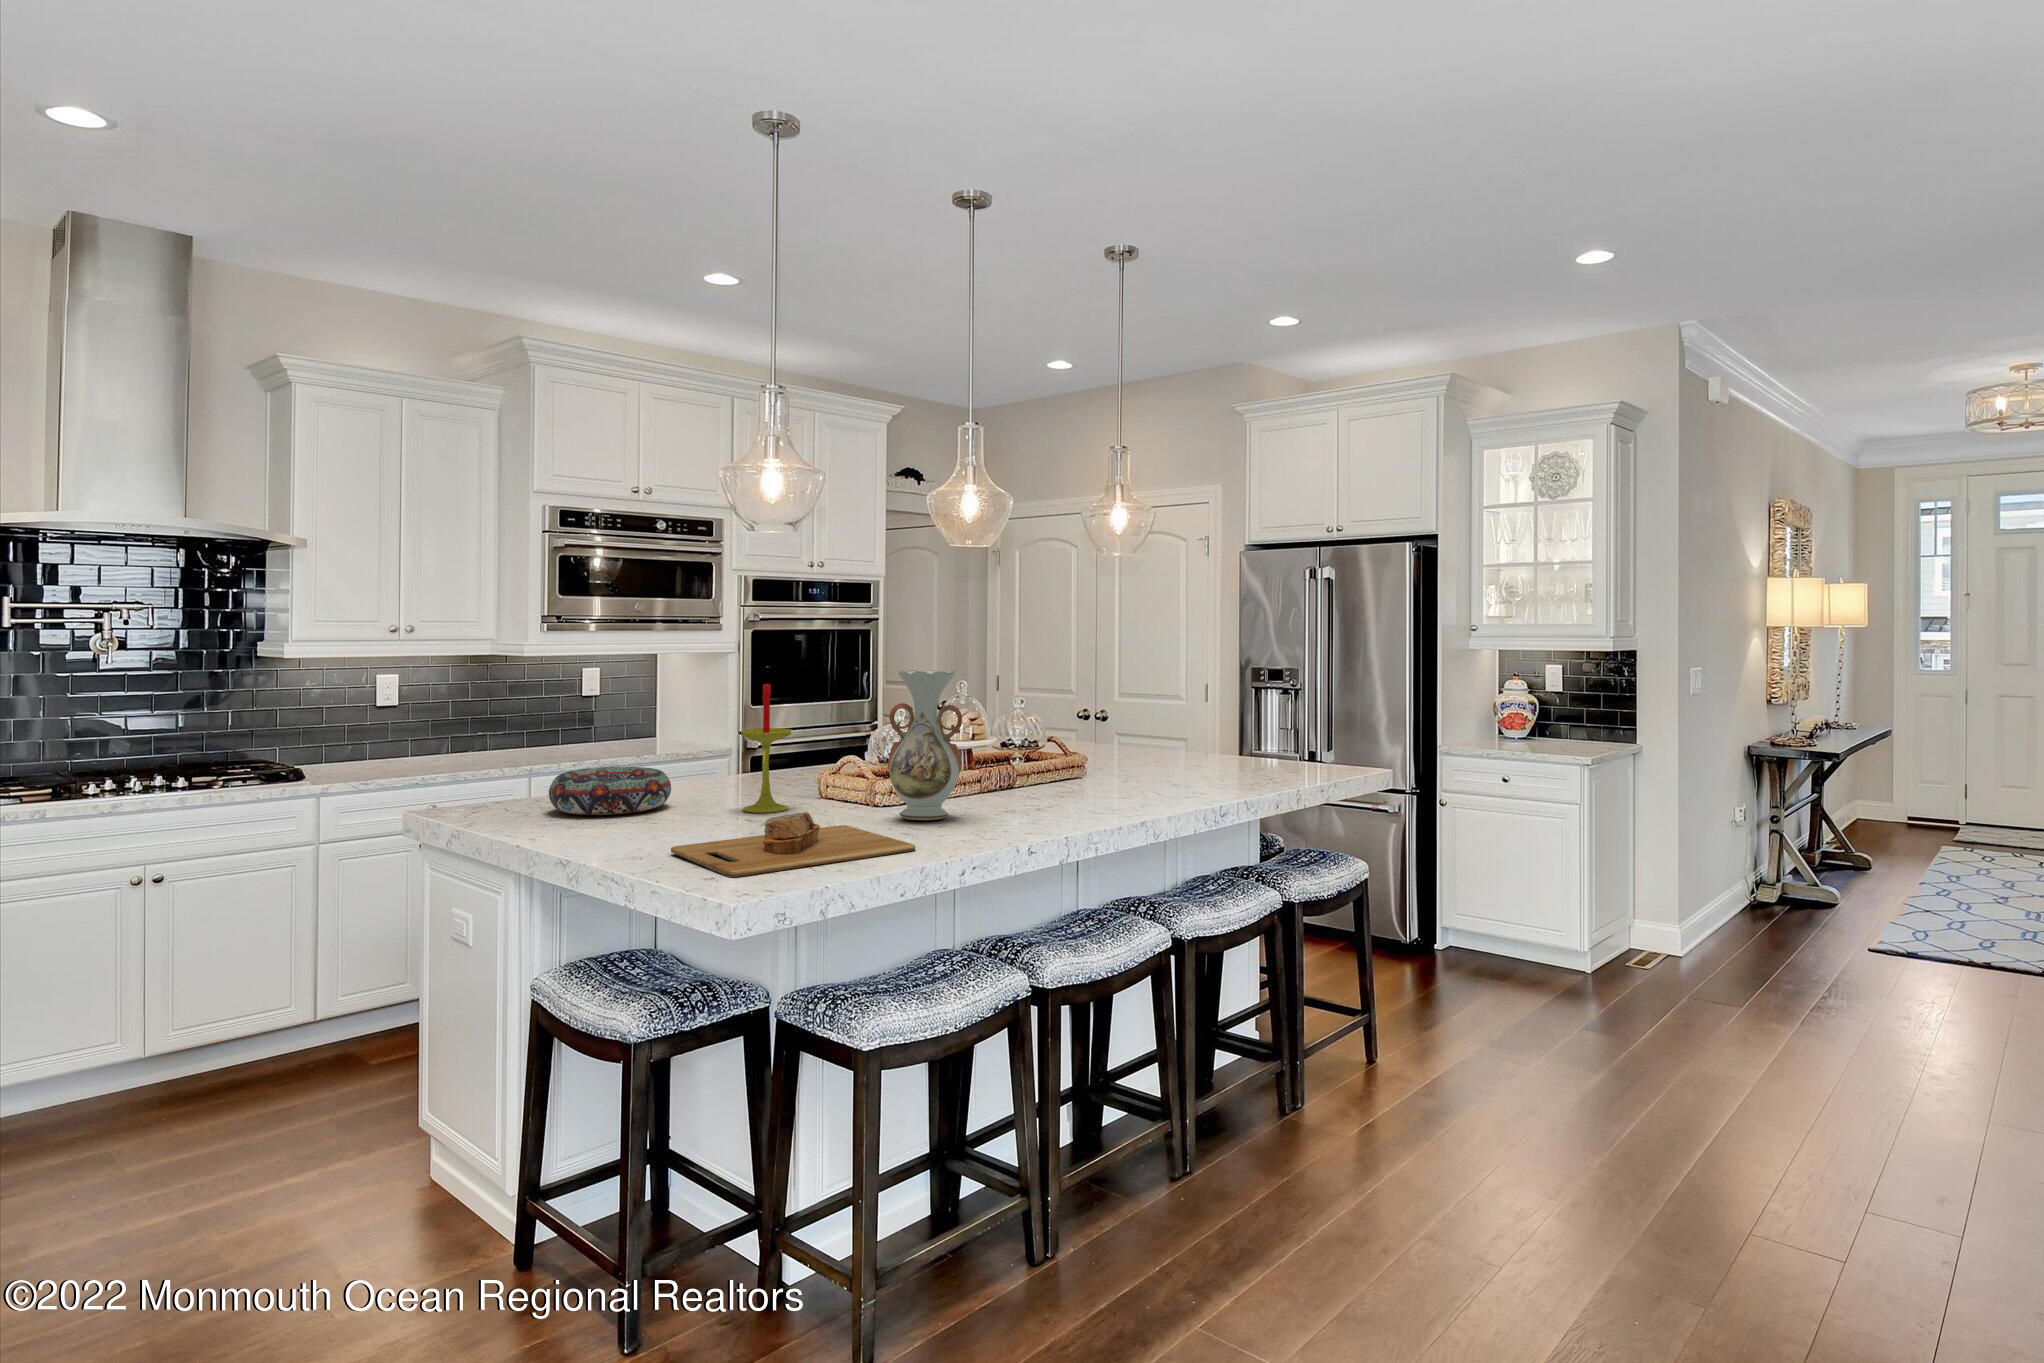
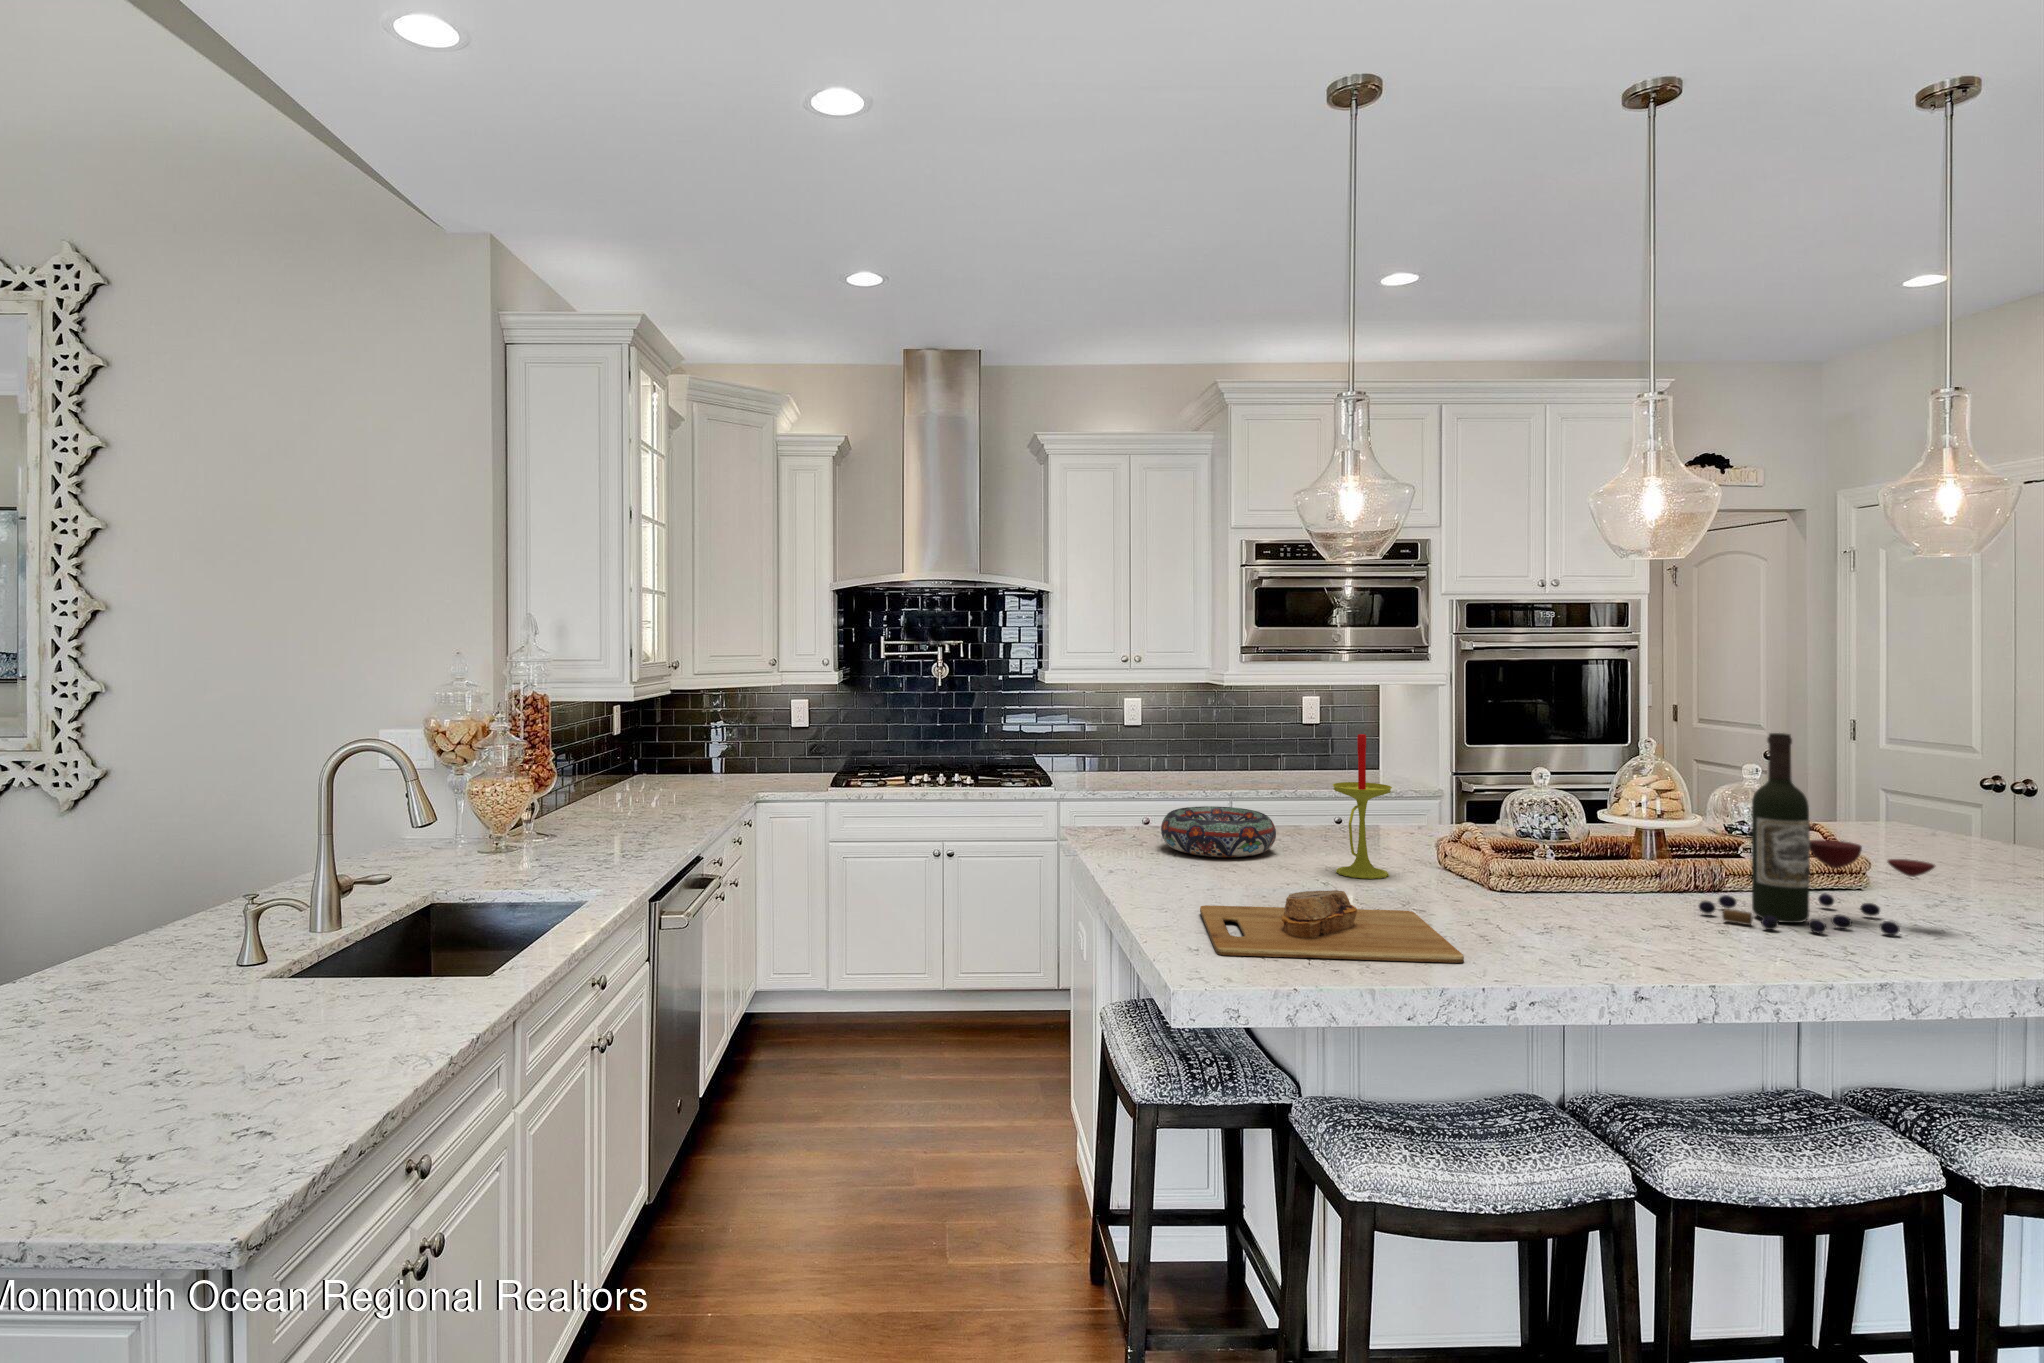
wine bottle: none [1015,668,1139,804] -> present [1698,733,1935,935]
vase: present [888,670,962,820] -> none [1485,729,1584,923]

